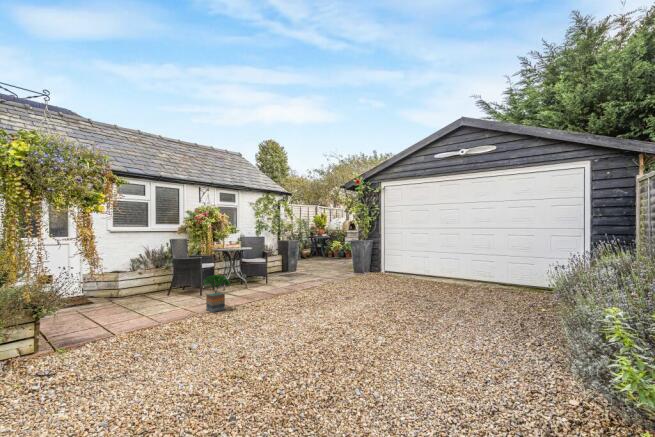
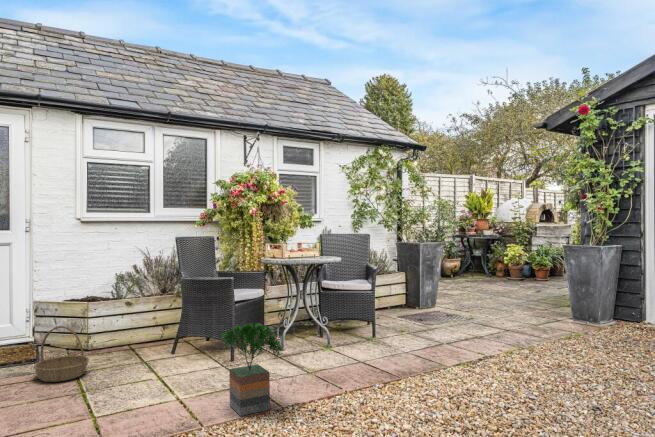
basket: none [100,283,129,310] -> present [34,326,89,382]

